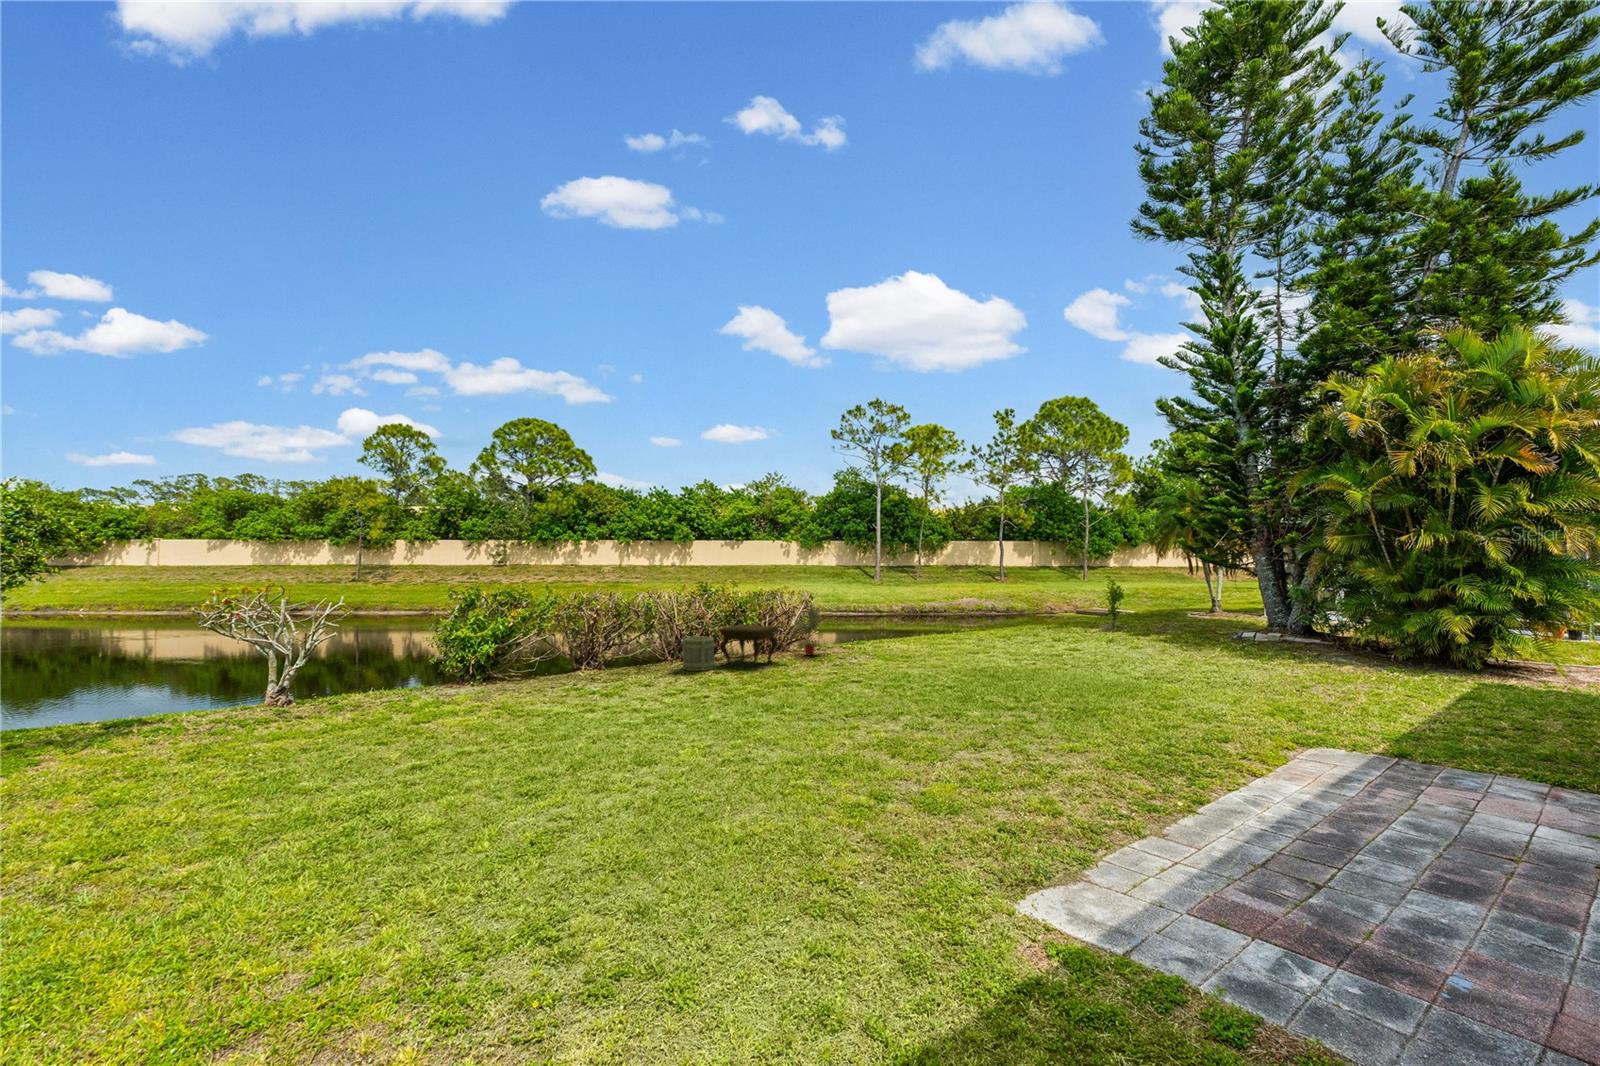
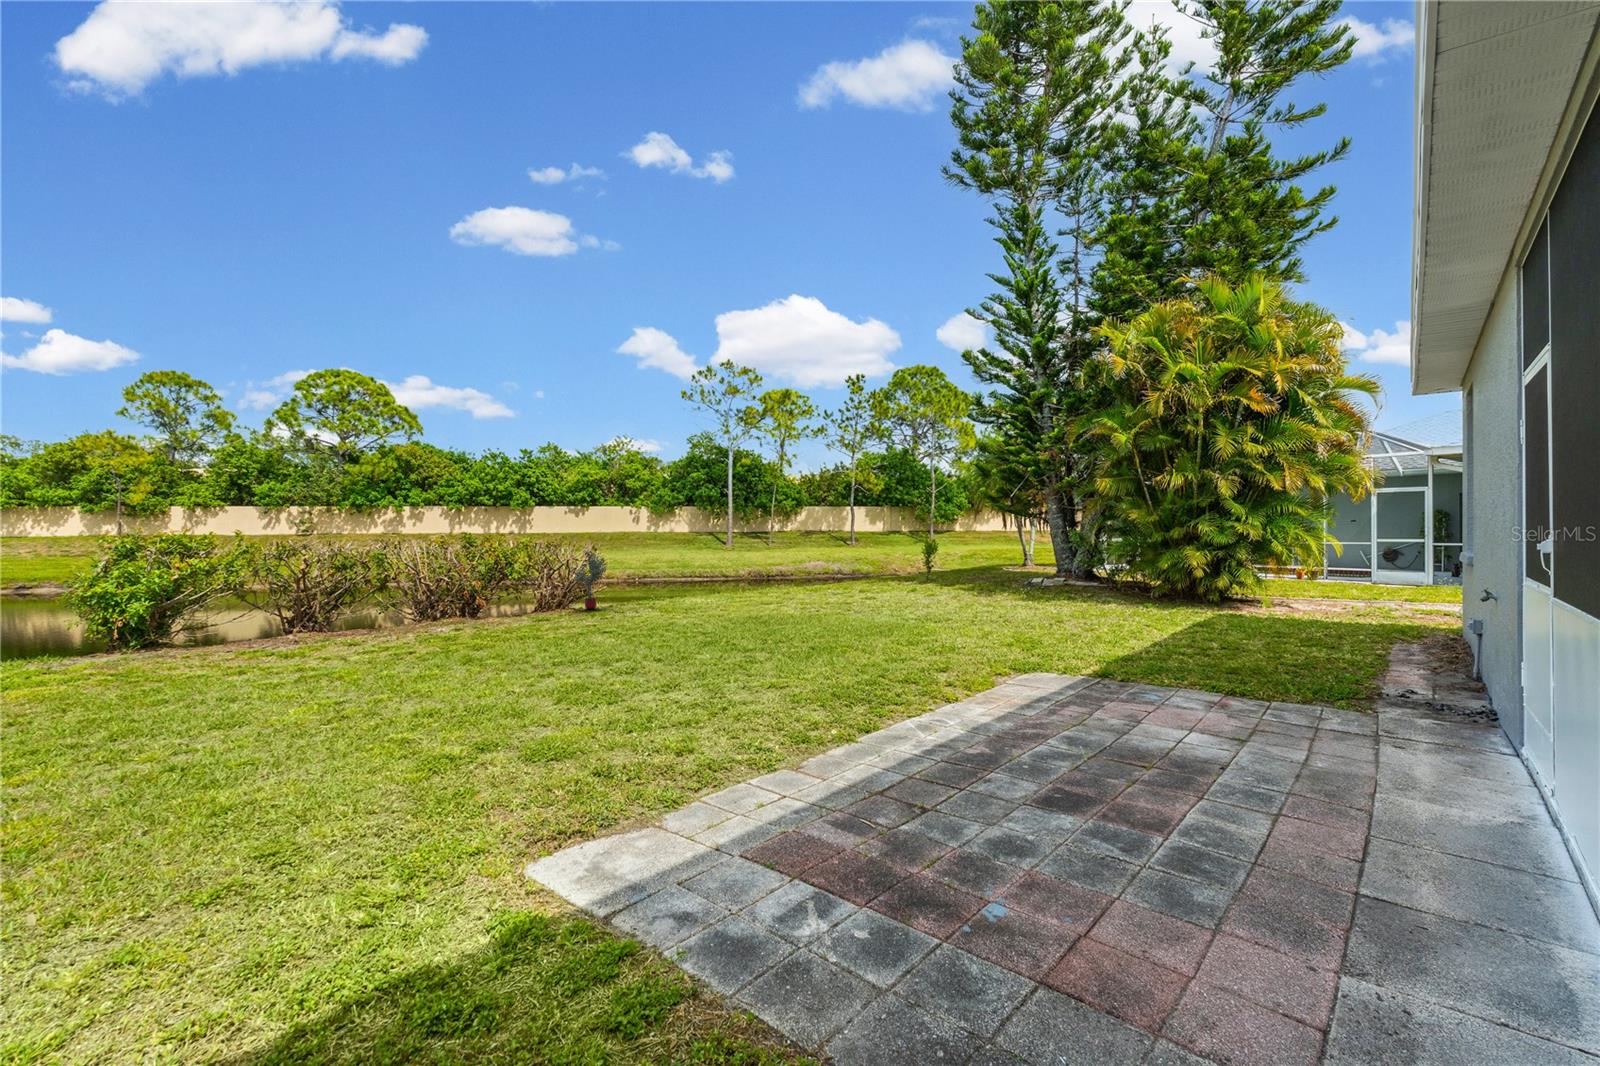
side table: present [718,625,779,666] -> none [471,577,550,621]
bucket: present [683,637,714,671] -> none [423,589,463,627]

